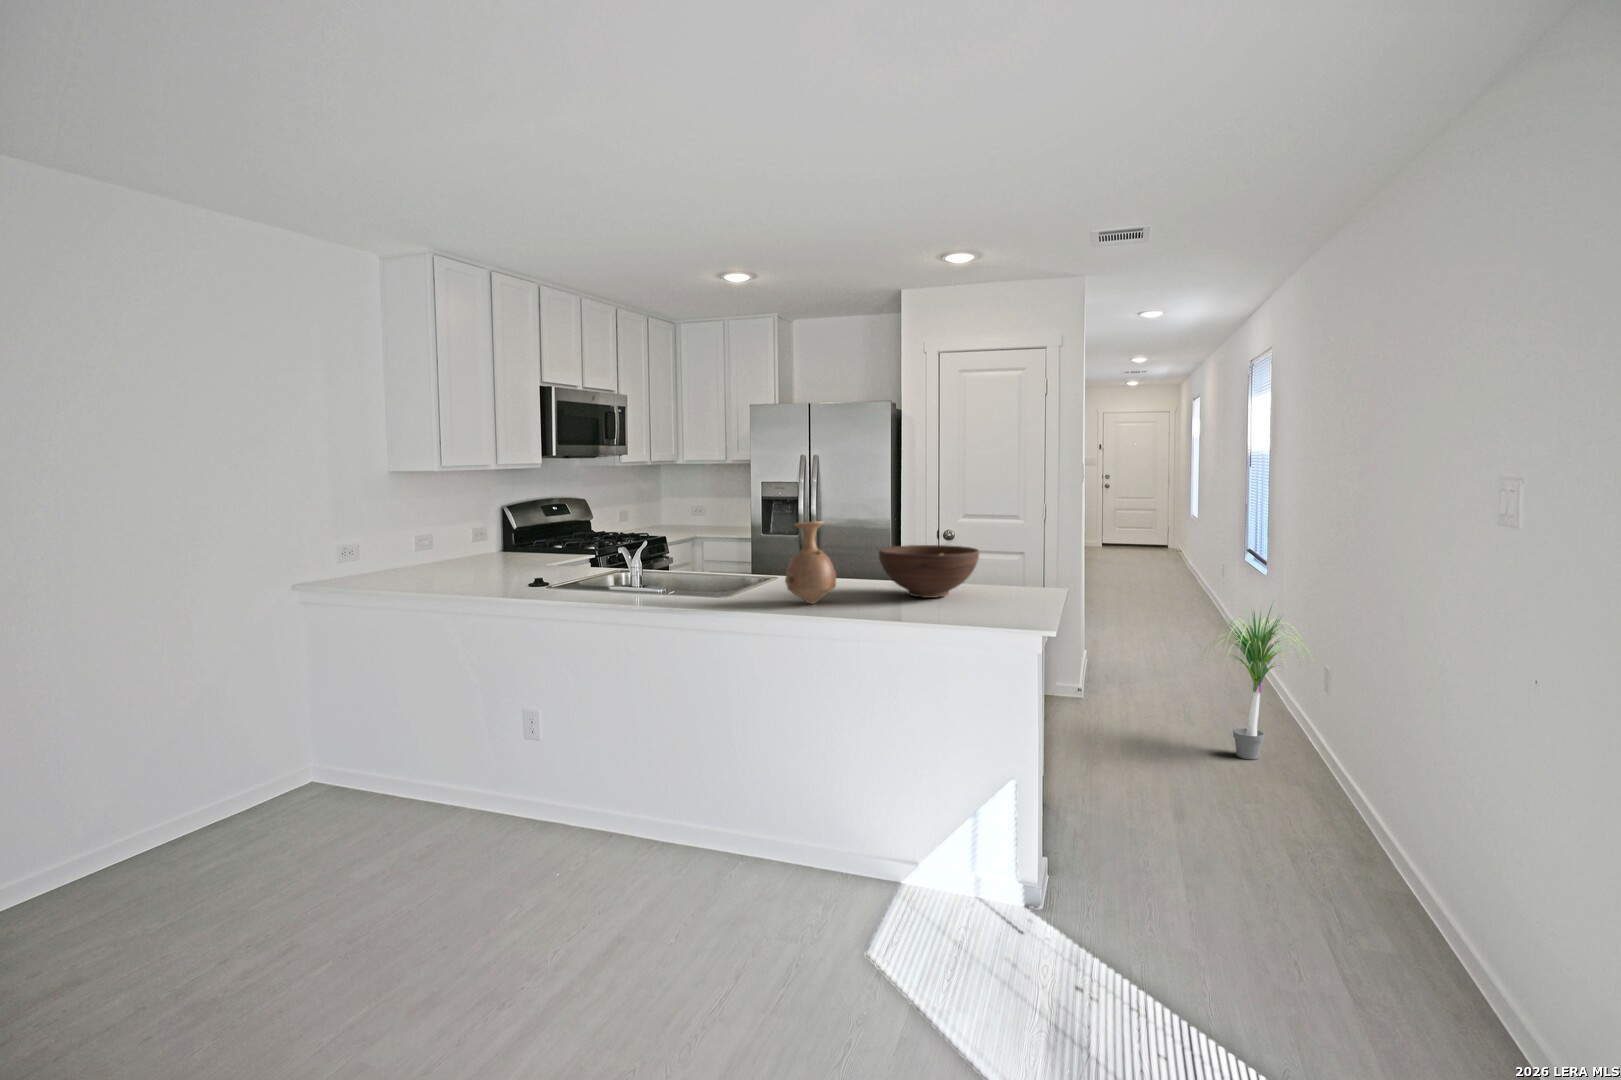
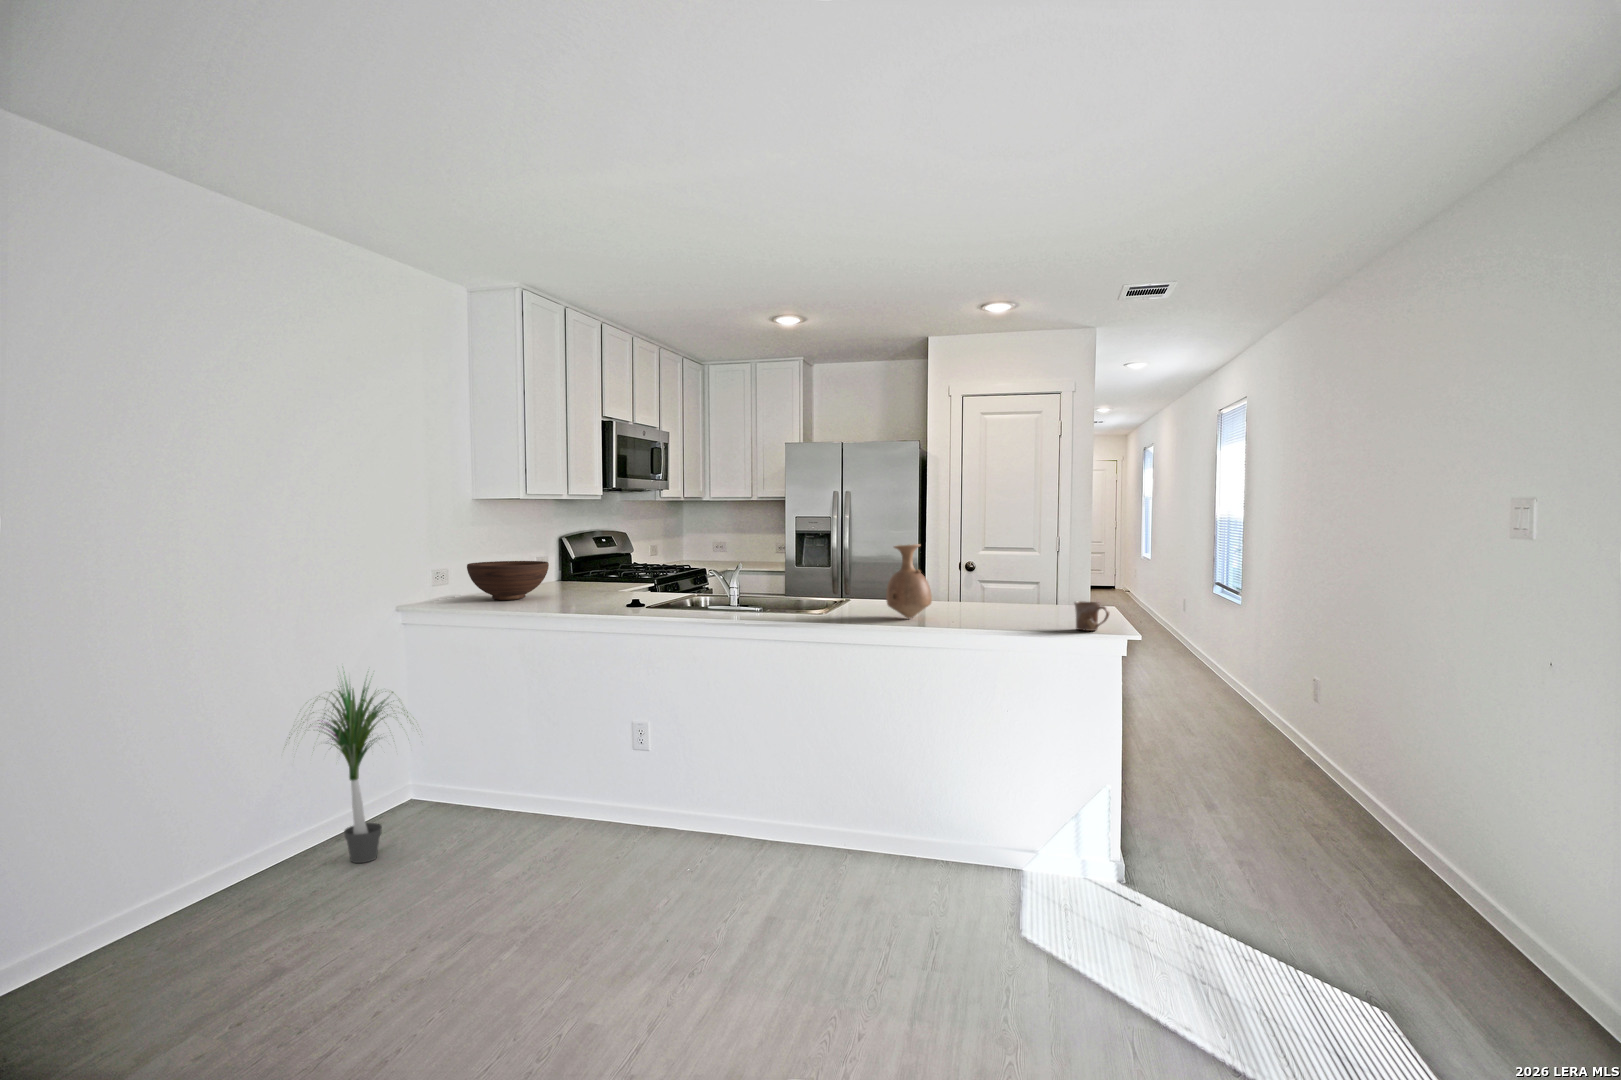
fruit bowl: present [879,545,979,598] -> present [467,561,549,600]
mug: none [980,588,1017,622] -> present [1074,601,1109,631]
potted plant: present [1210,603,1314,759] -> present [289,672,408,863]

